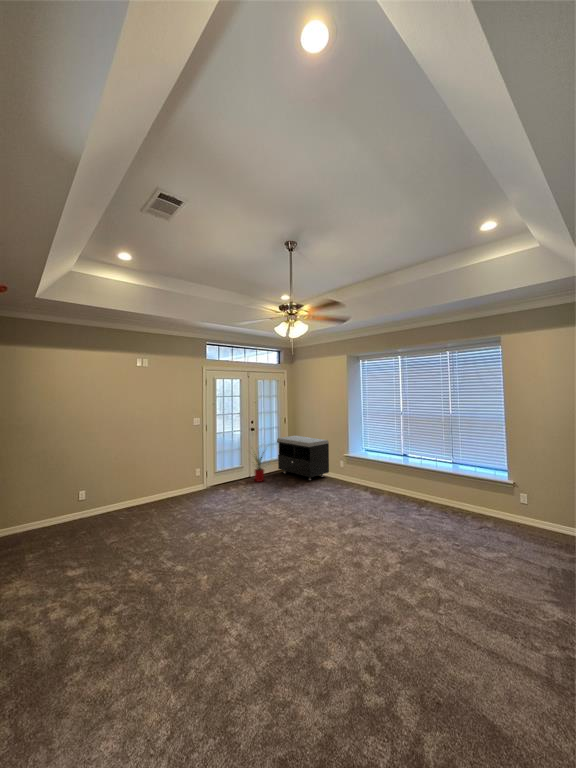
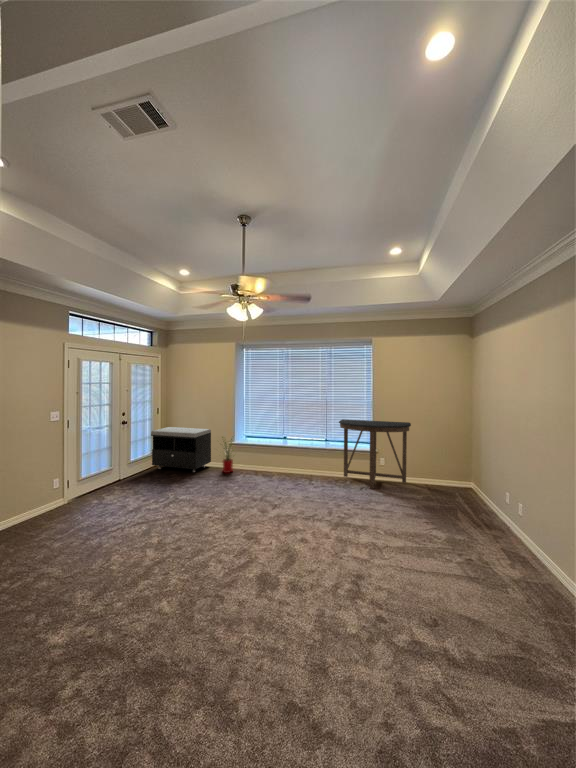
console table: none [455,439,565,534] -> present [339,419,411,489]
house plant: present [254,452,264,482] -> present [222,437,233,473]

